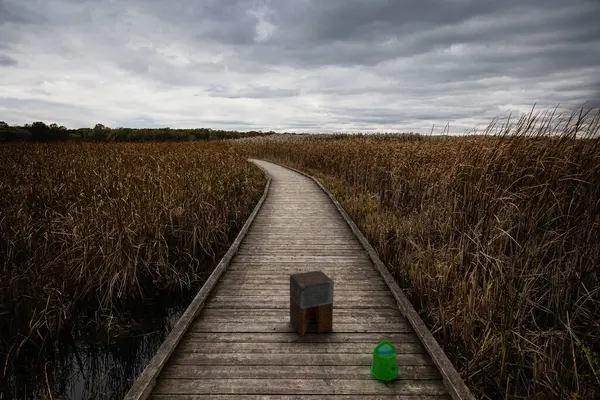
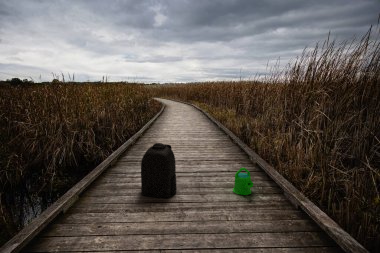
stool: present [290,270,334,336] -> none [176,133,207,175]
backpack: none [241,303,291,385] -> present [141,143,177,198]

